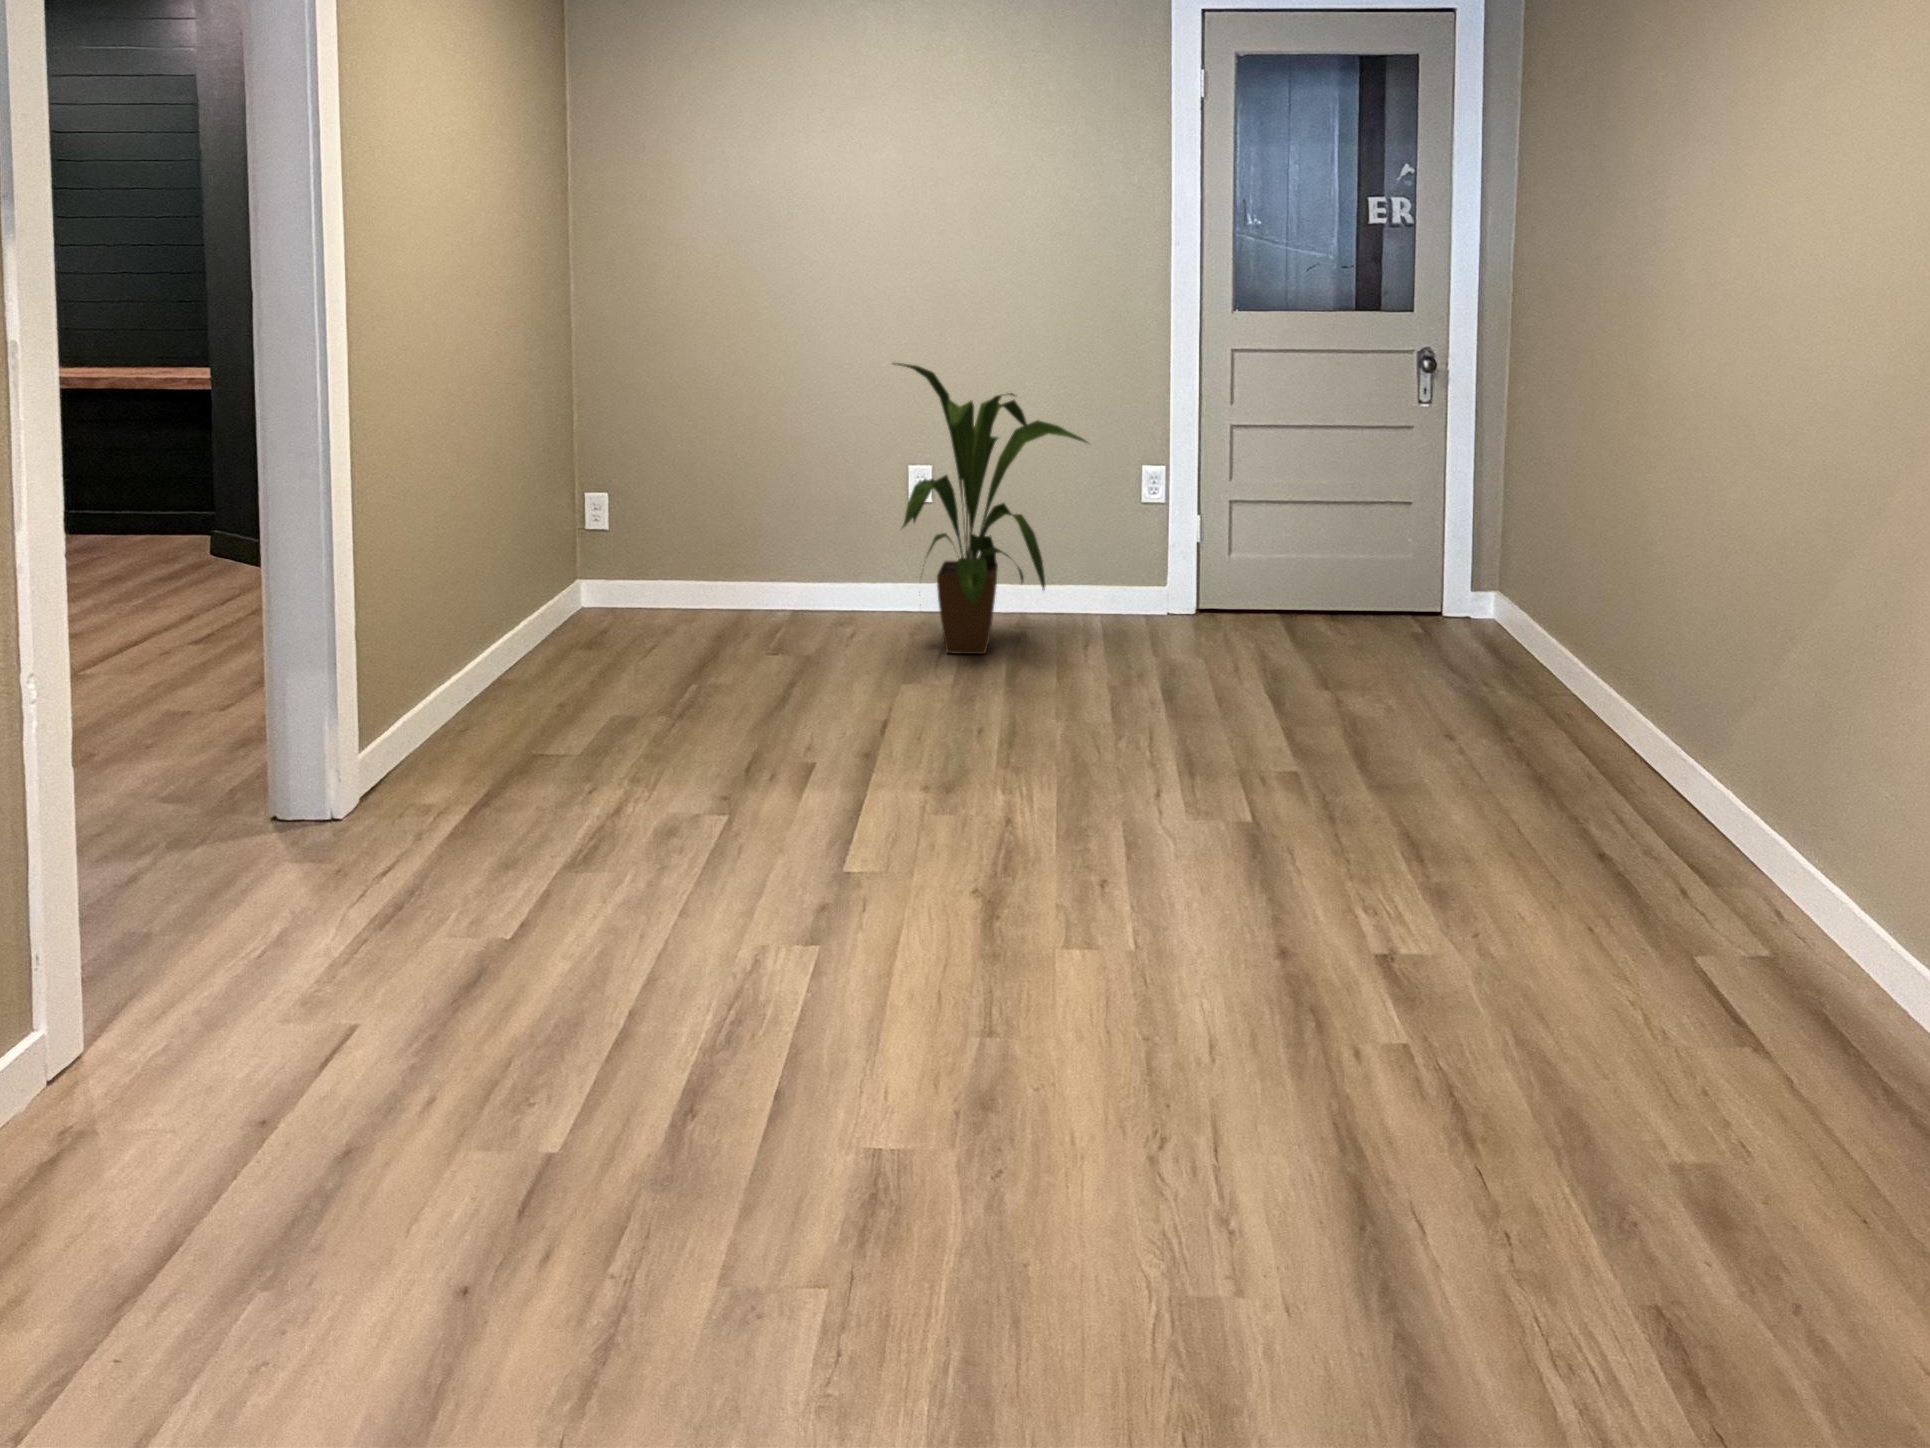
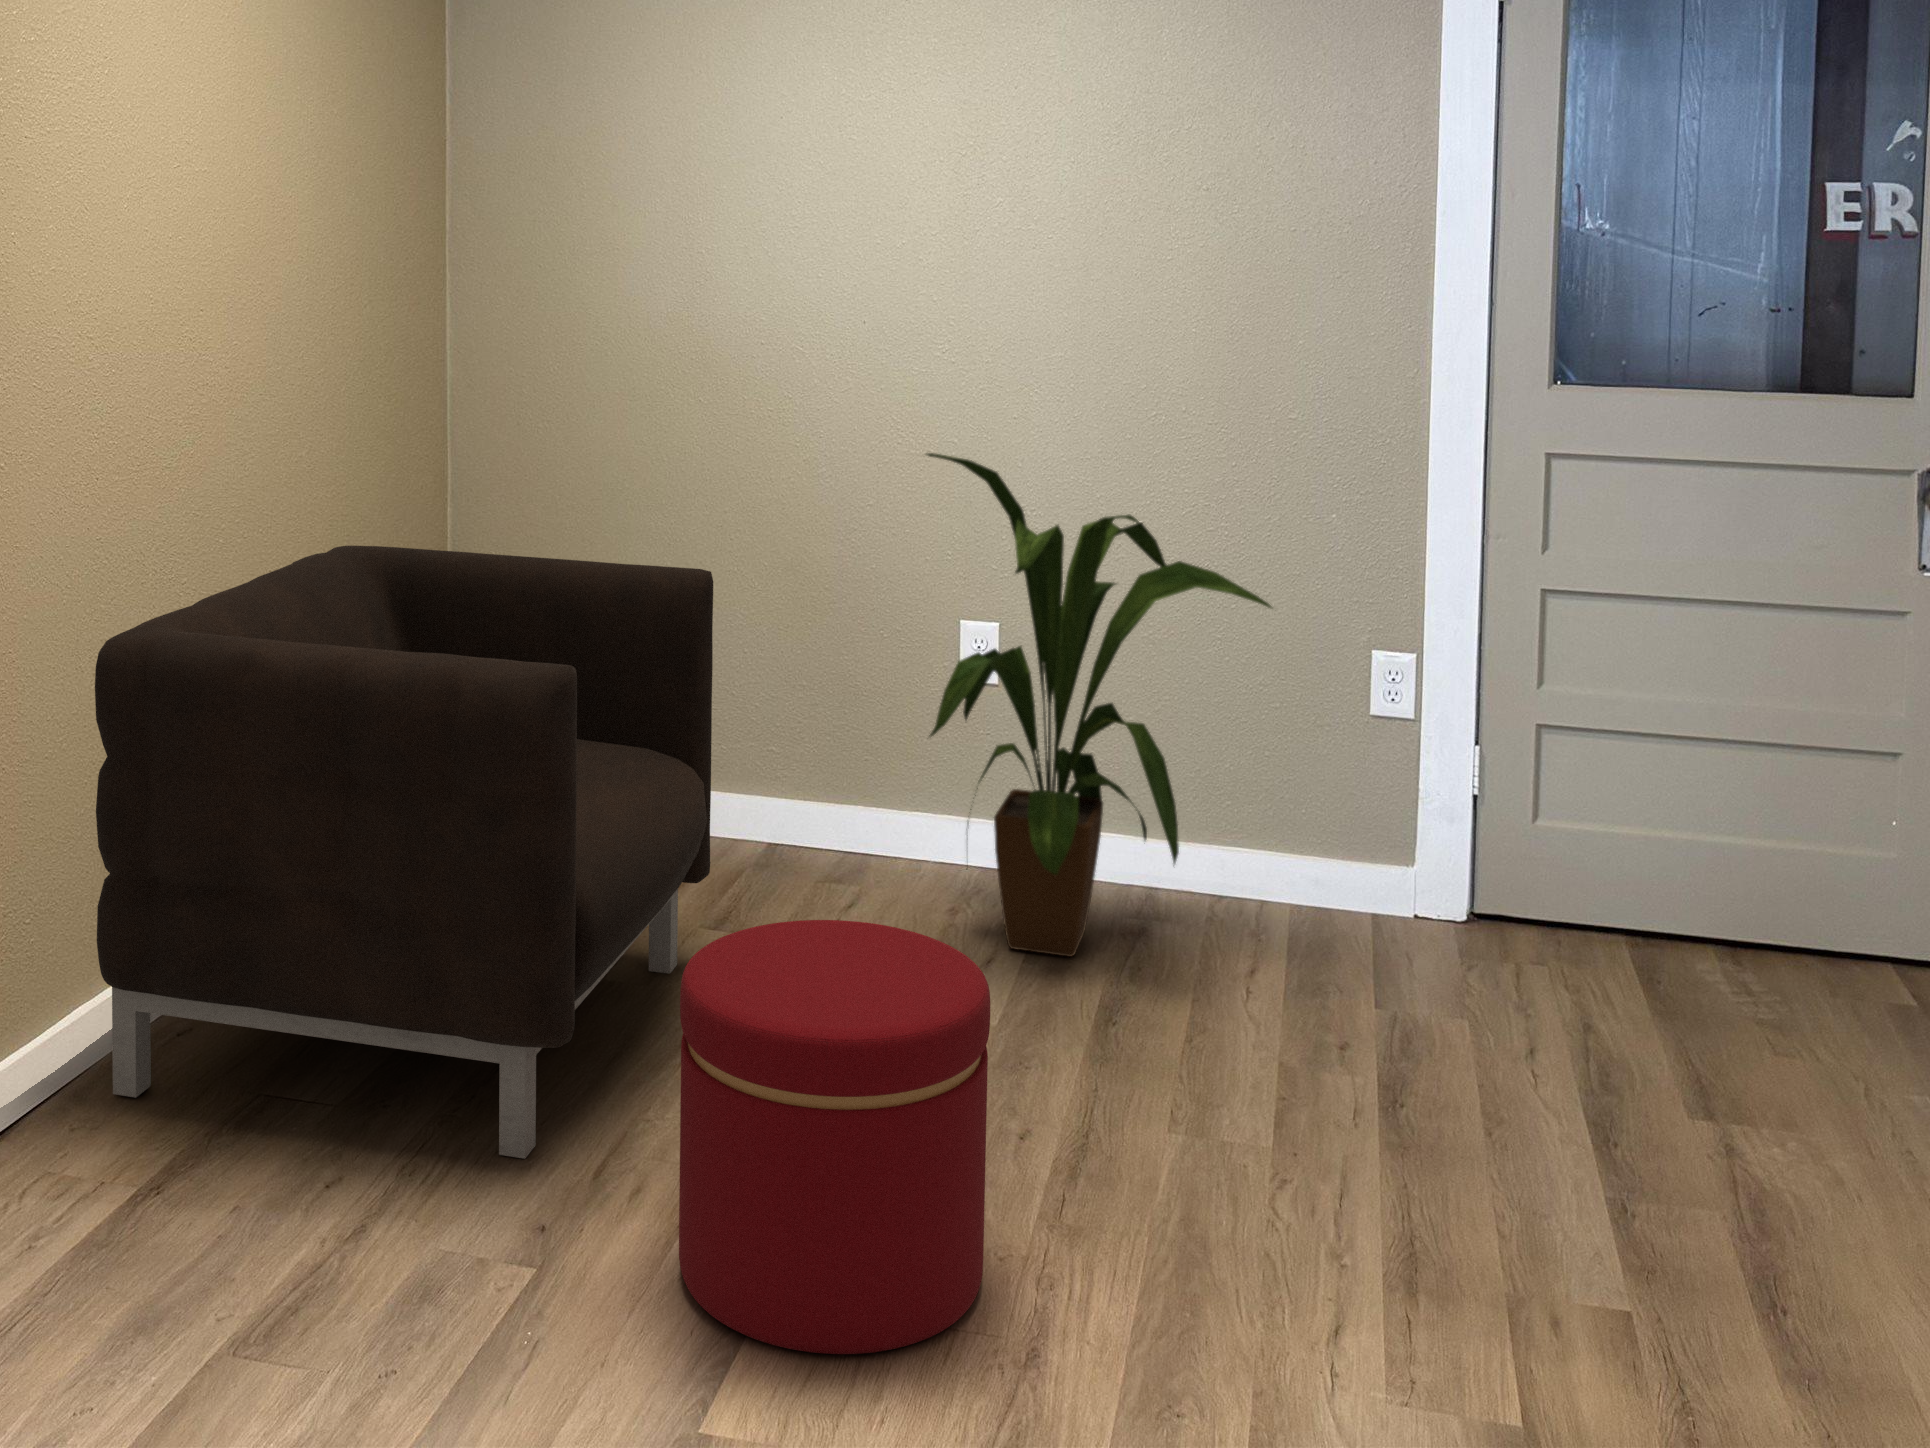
armchair: none [375,438,769,796] -> present [95,546,713,1159]
ottoman: none [781,629,962,872] -> present [679,920,990,1354]

